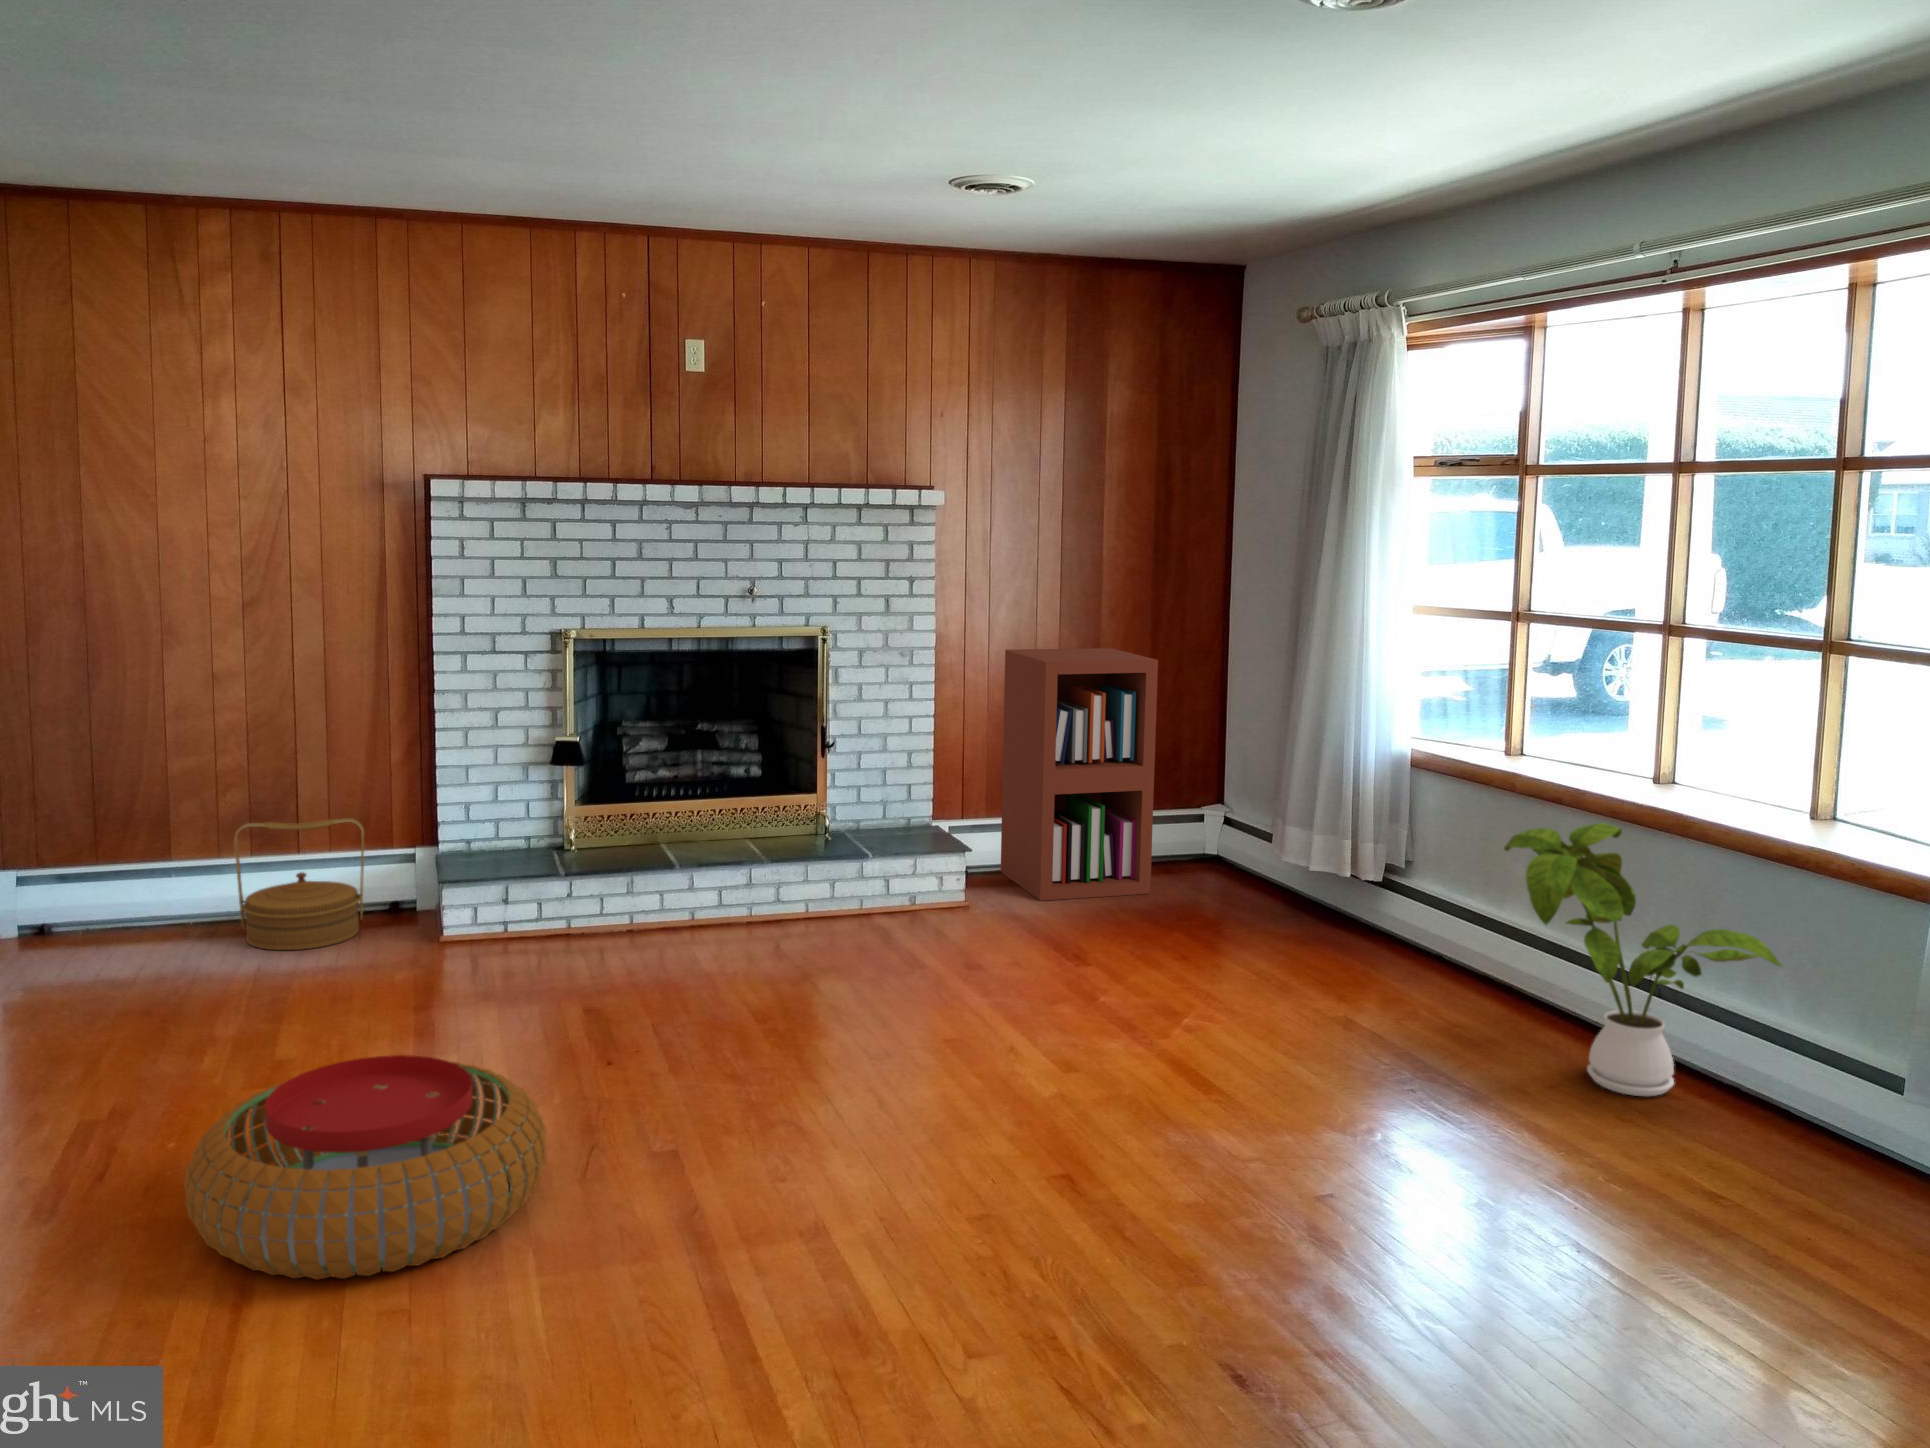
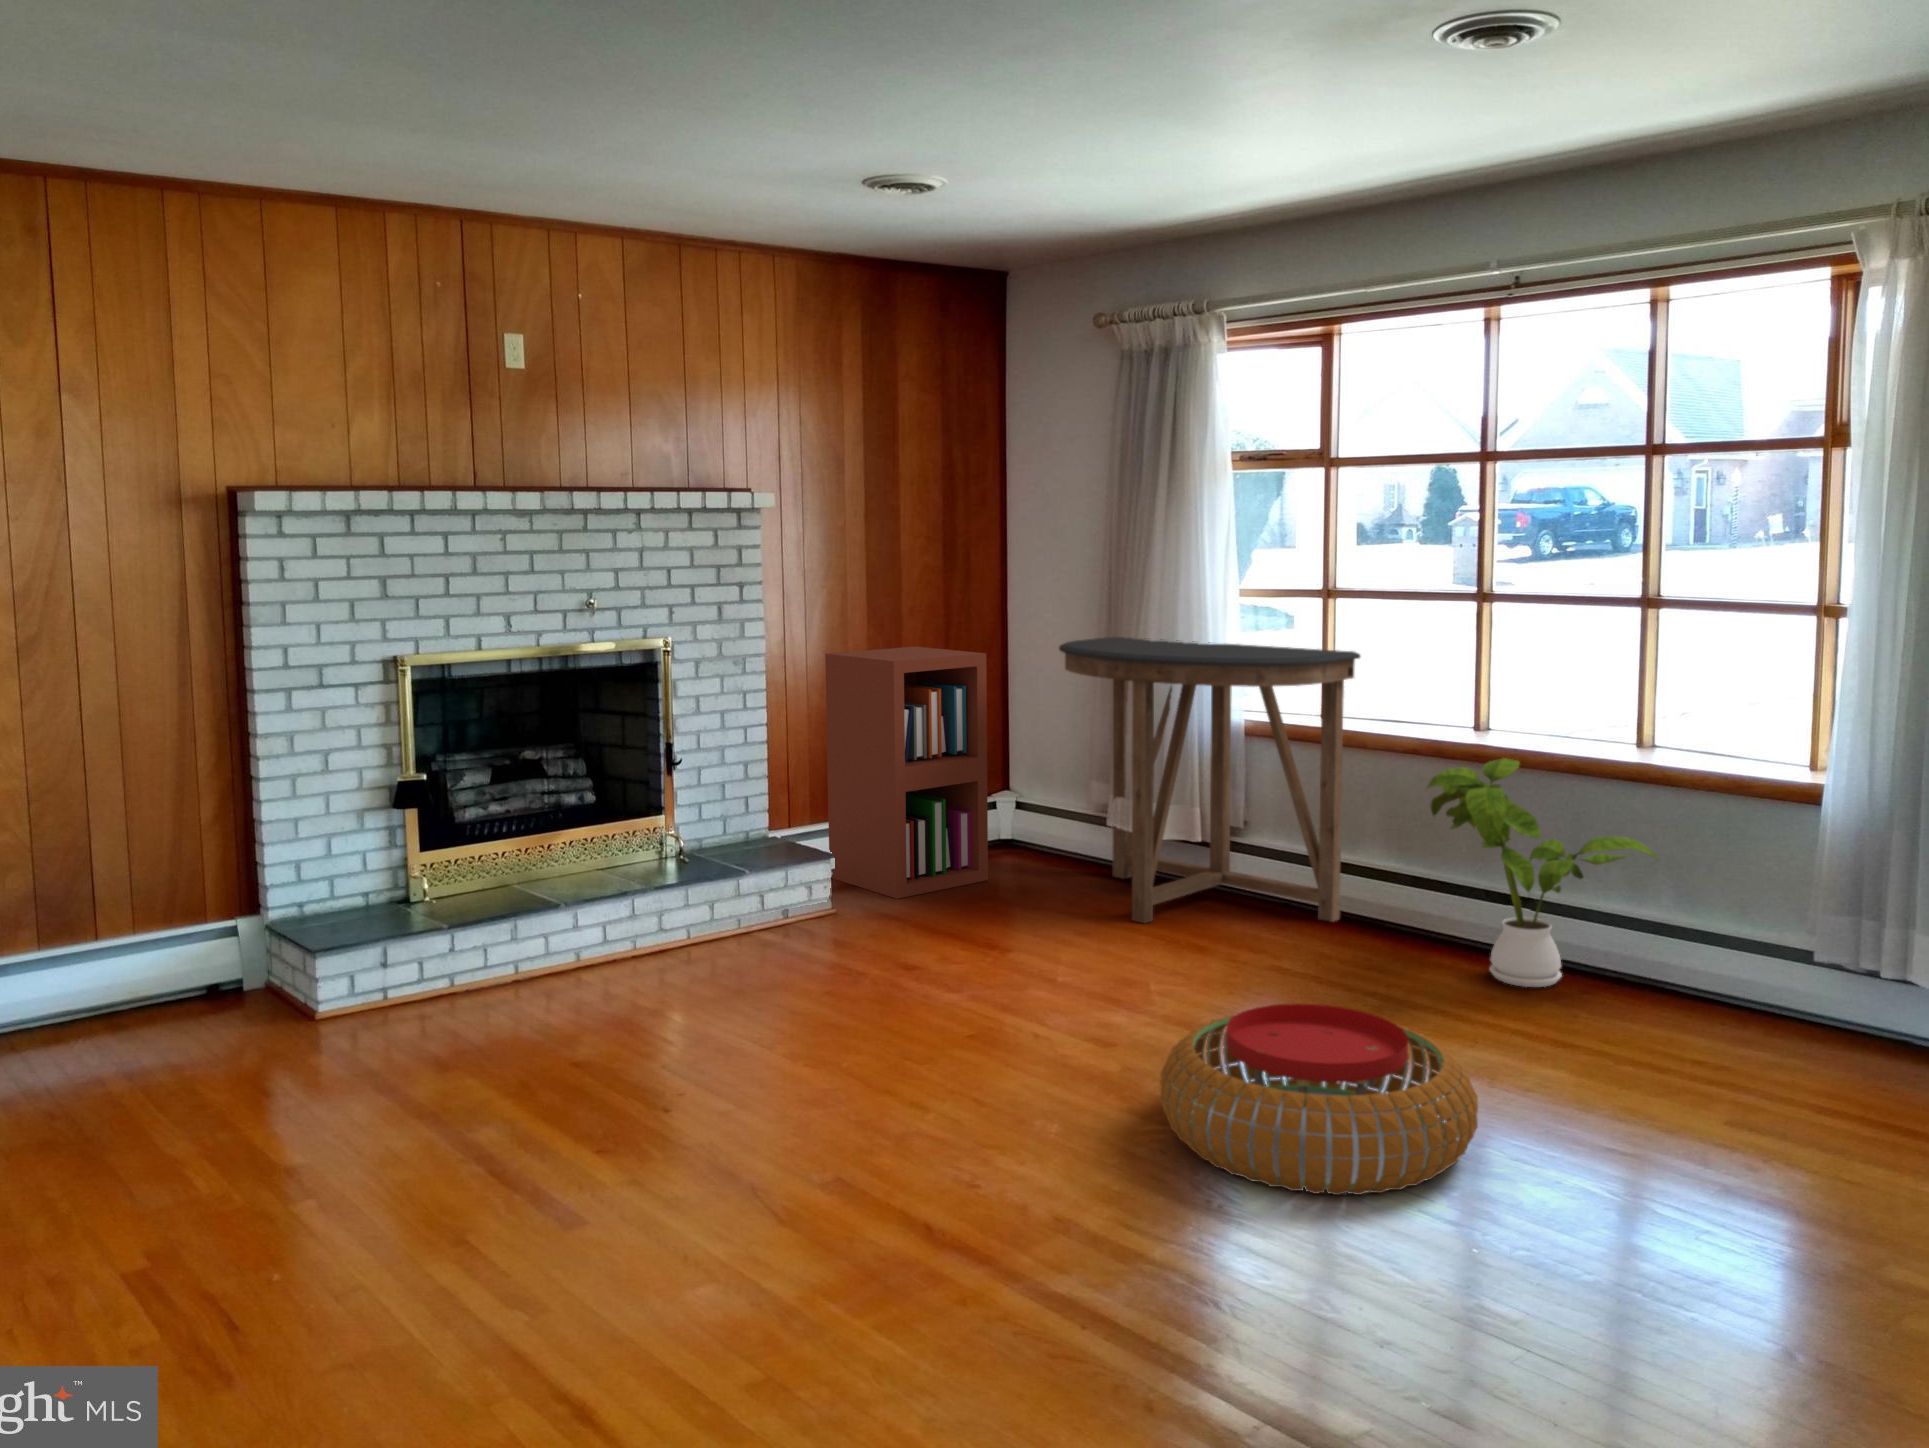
console table: none [1212,651,1518,986] -> present [1059,637,1360,924]
woven basket: present [234,818,364,950] -> none [35,892,198,1059]
pouf: present [184,1055,547,1280] -> present [1160,1004,1478,1195]

